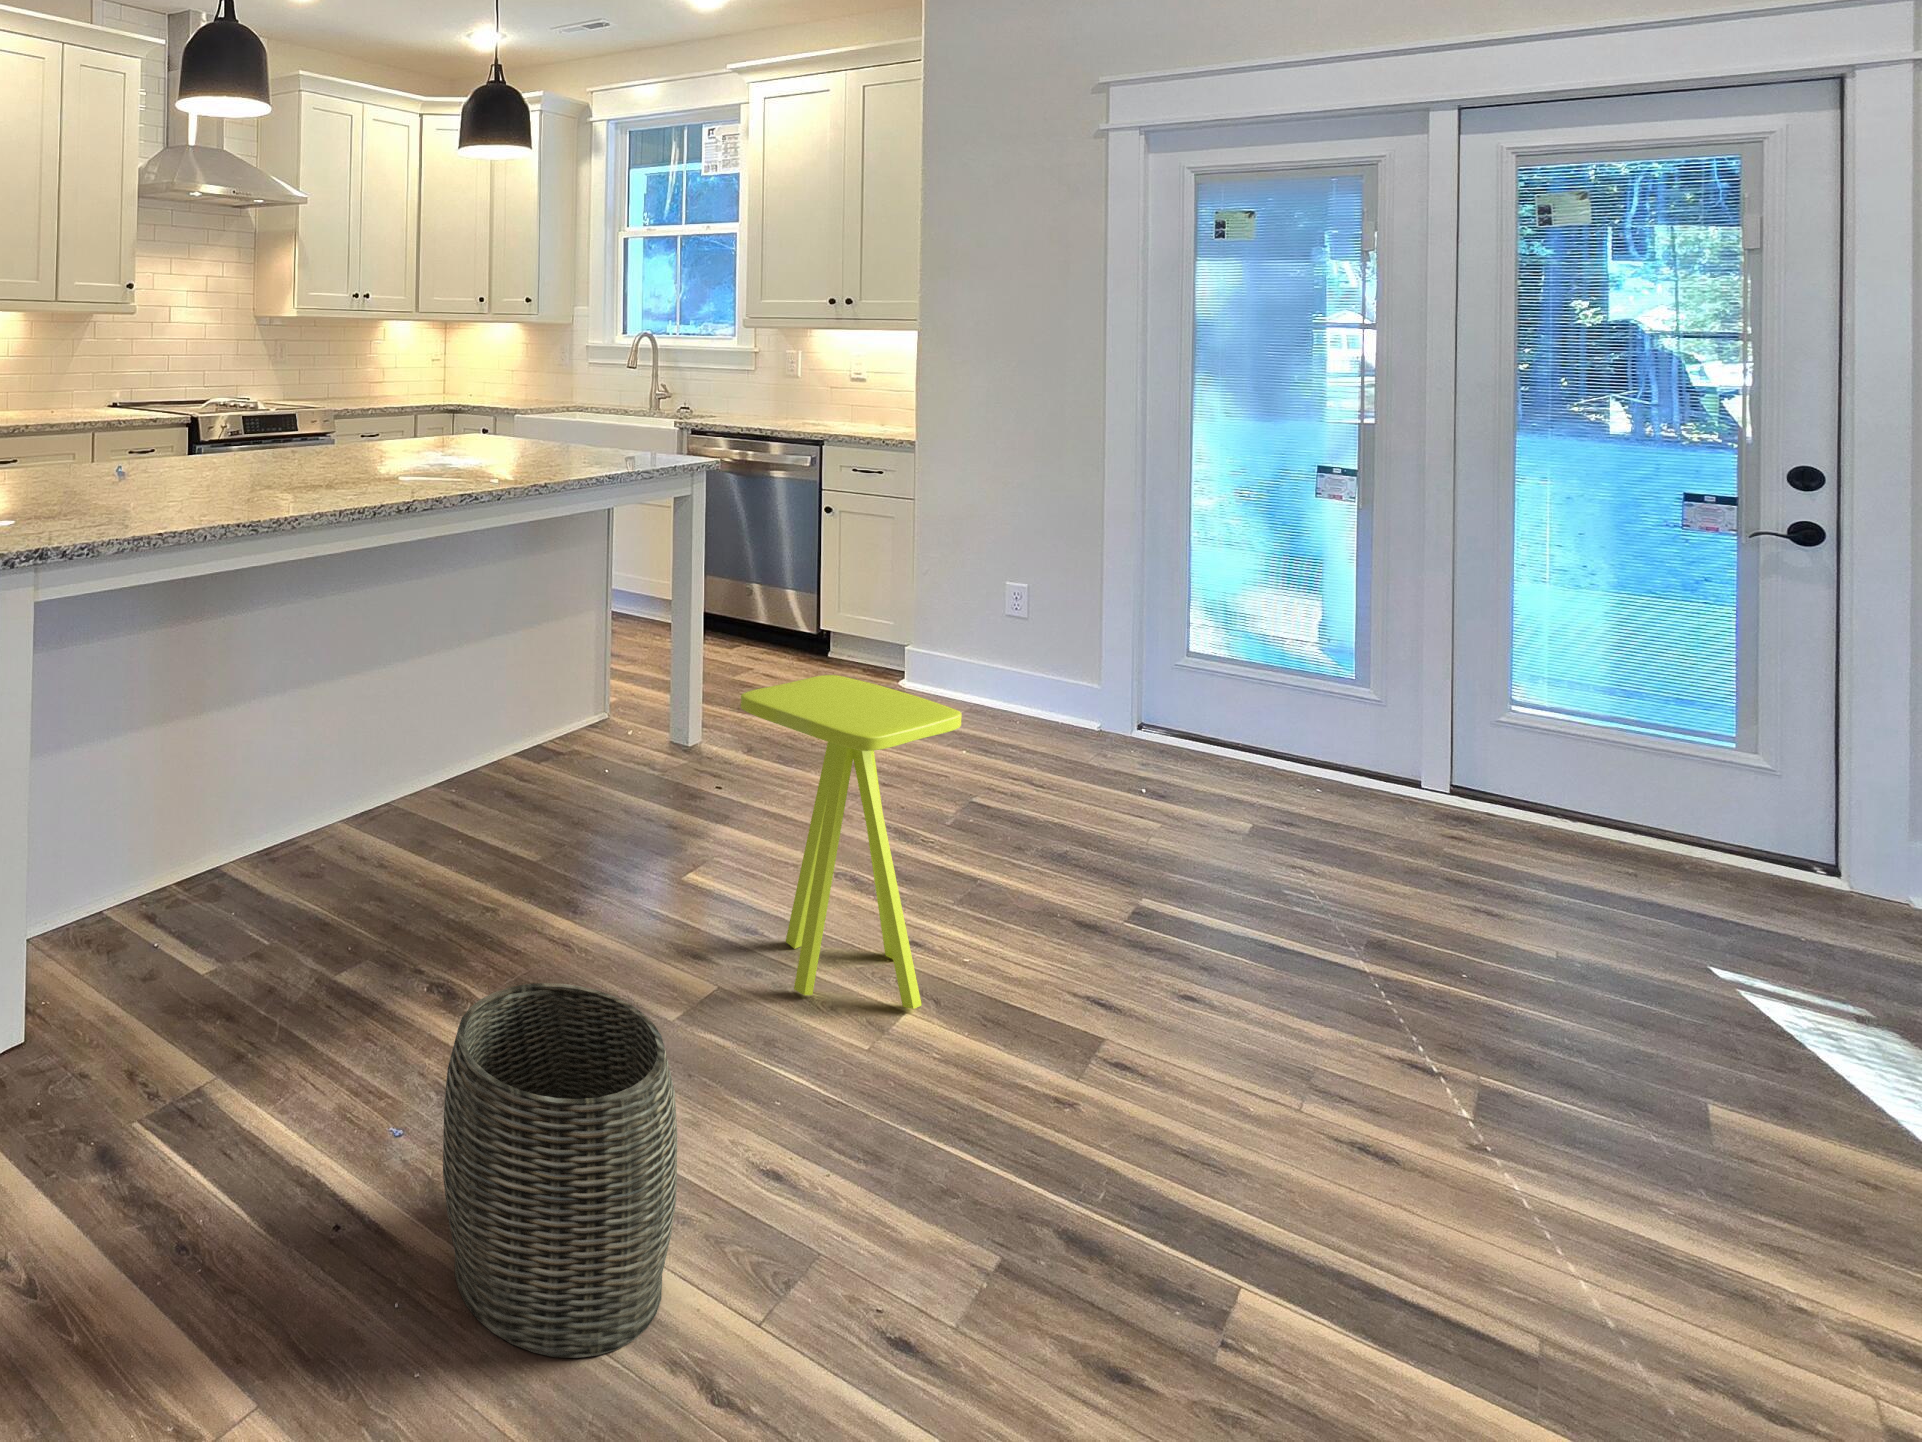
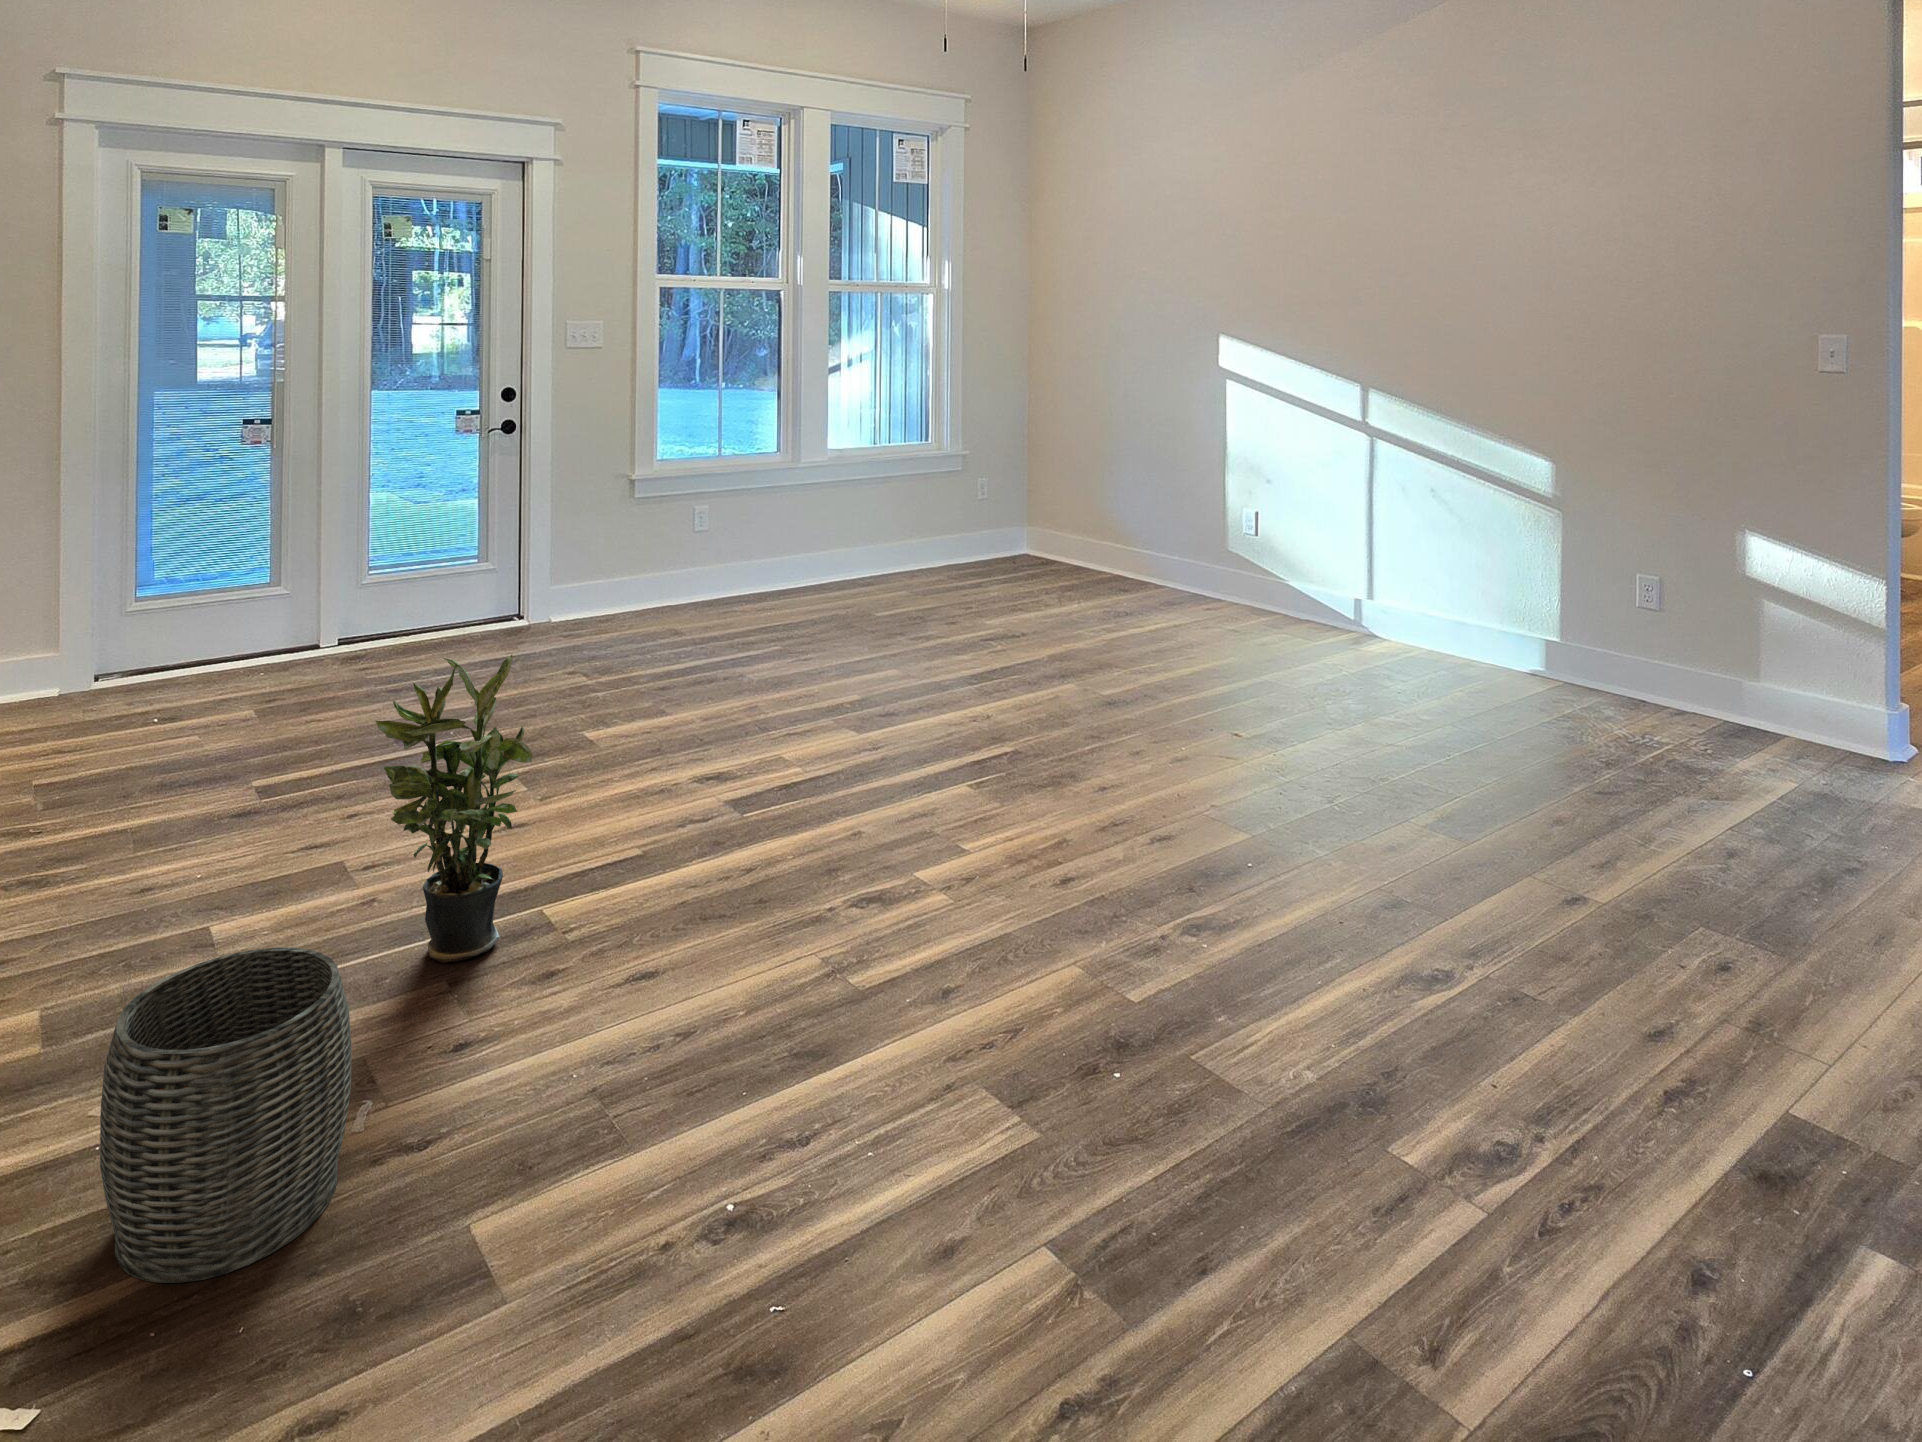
side table: present [740,675,962,1009] -> none [21,656,230,969]
potted plant: none [940,801,1201,1272] -> present [375,655,533,963]

